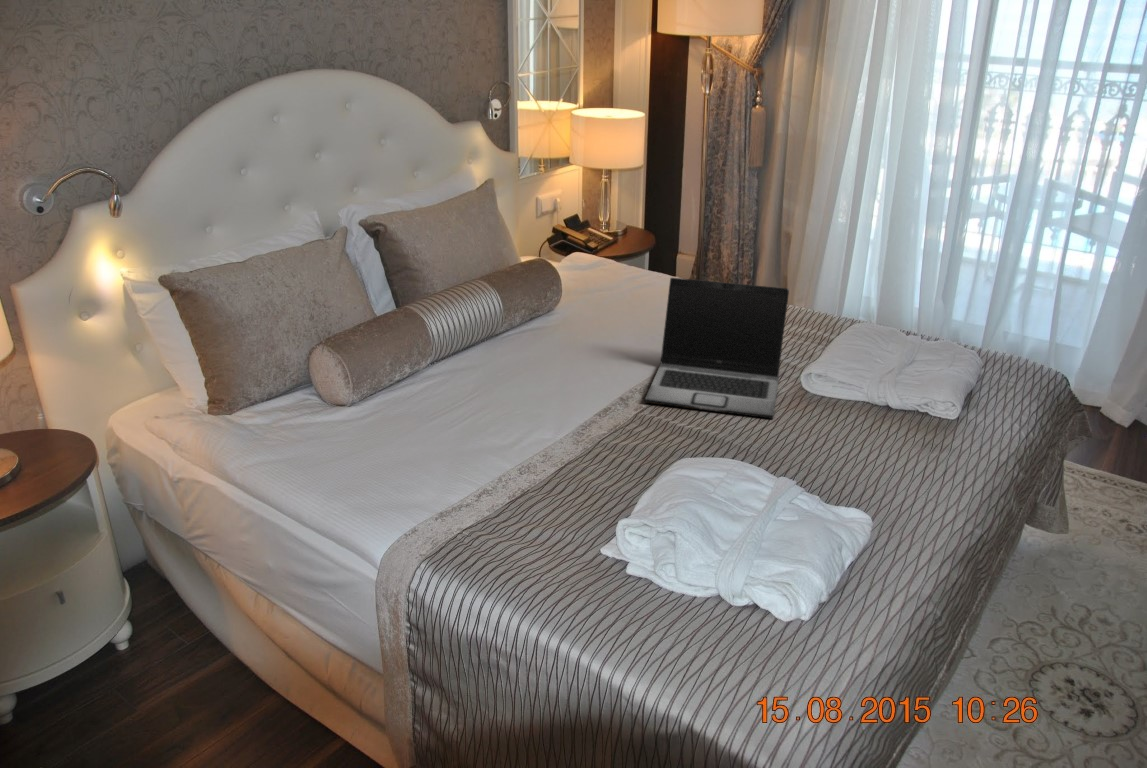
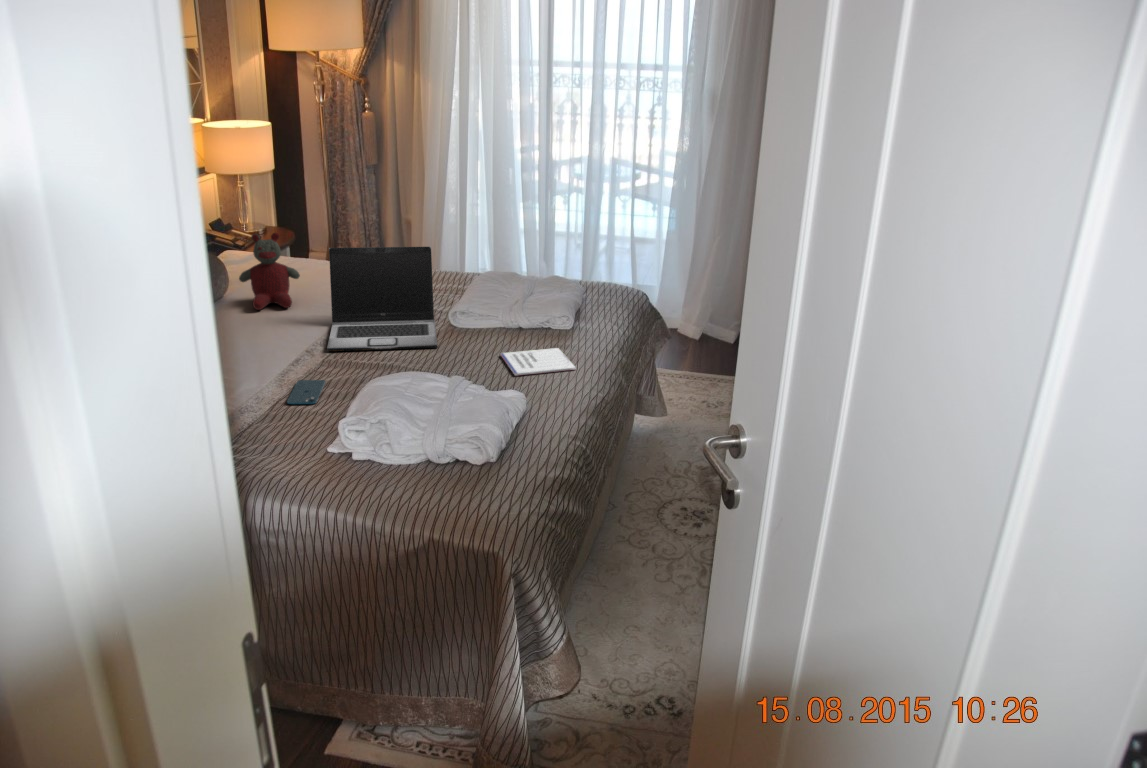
stuffed bear: none [575,250,639,335] -> present [239,233,300,310]
smartphone: none [581,439,631,476] -> present [287,380,325,404]
notebook: none [850,439,951,488] -> present [500,348,576,375]

